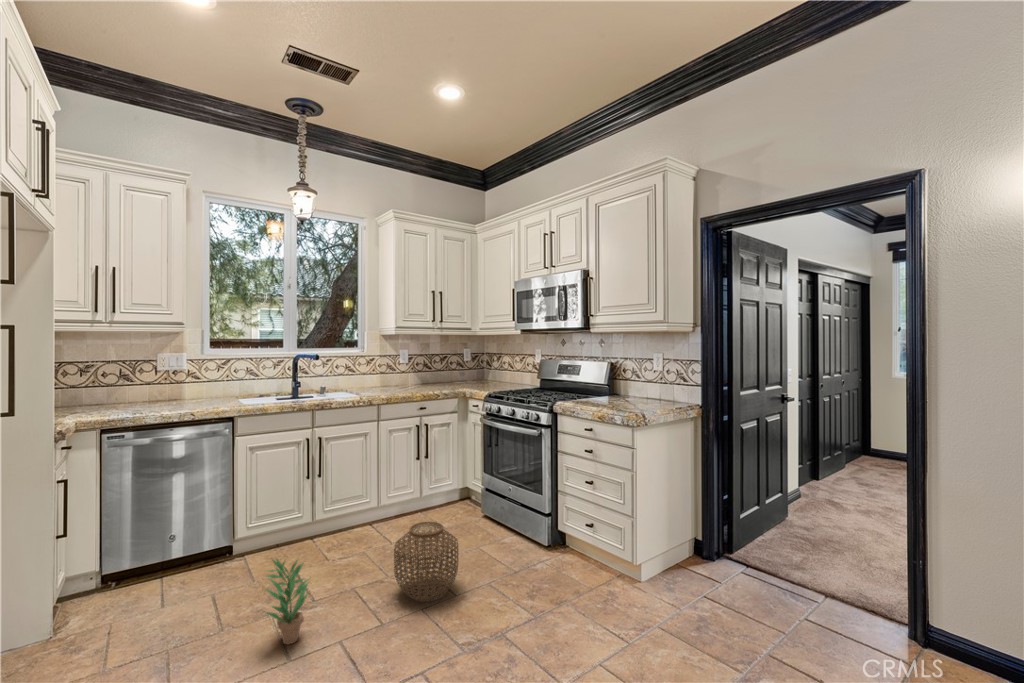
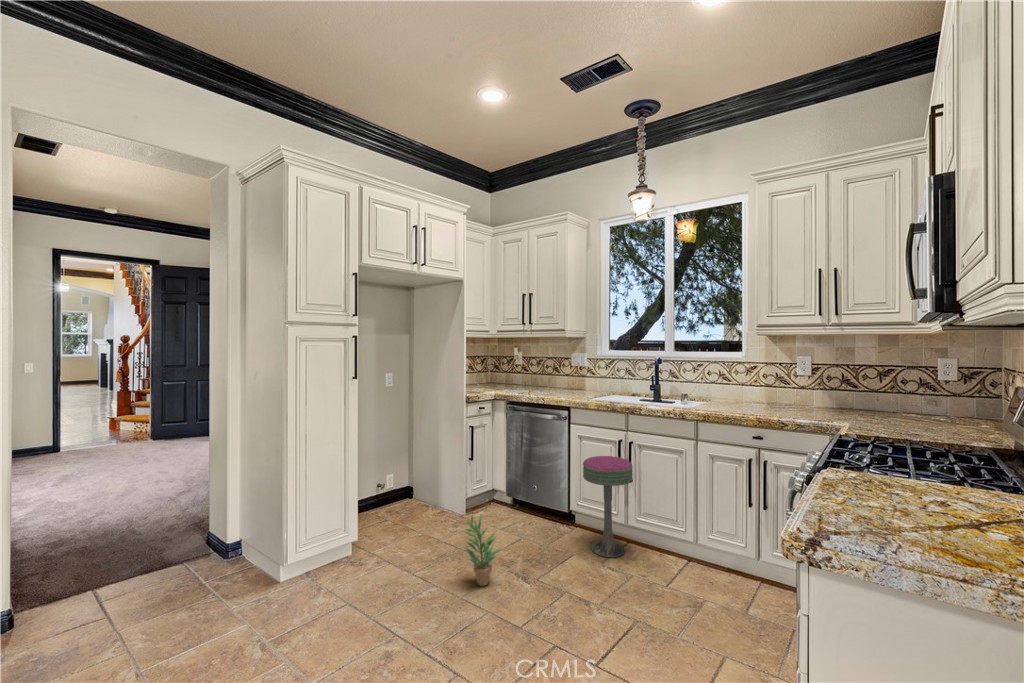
bar stool: none [292,456,347,562] -> present [583,456,633,557]
woven basket: present [394,522,458,602] -> none [548,552,619,646]

